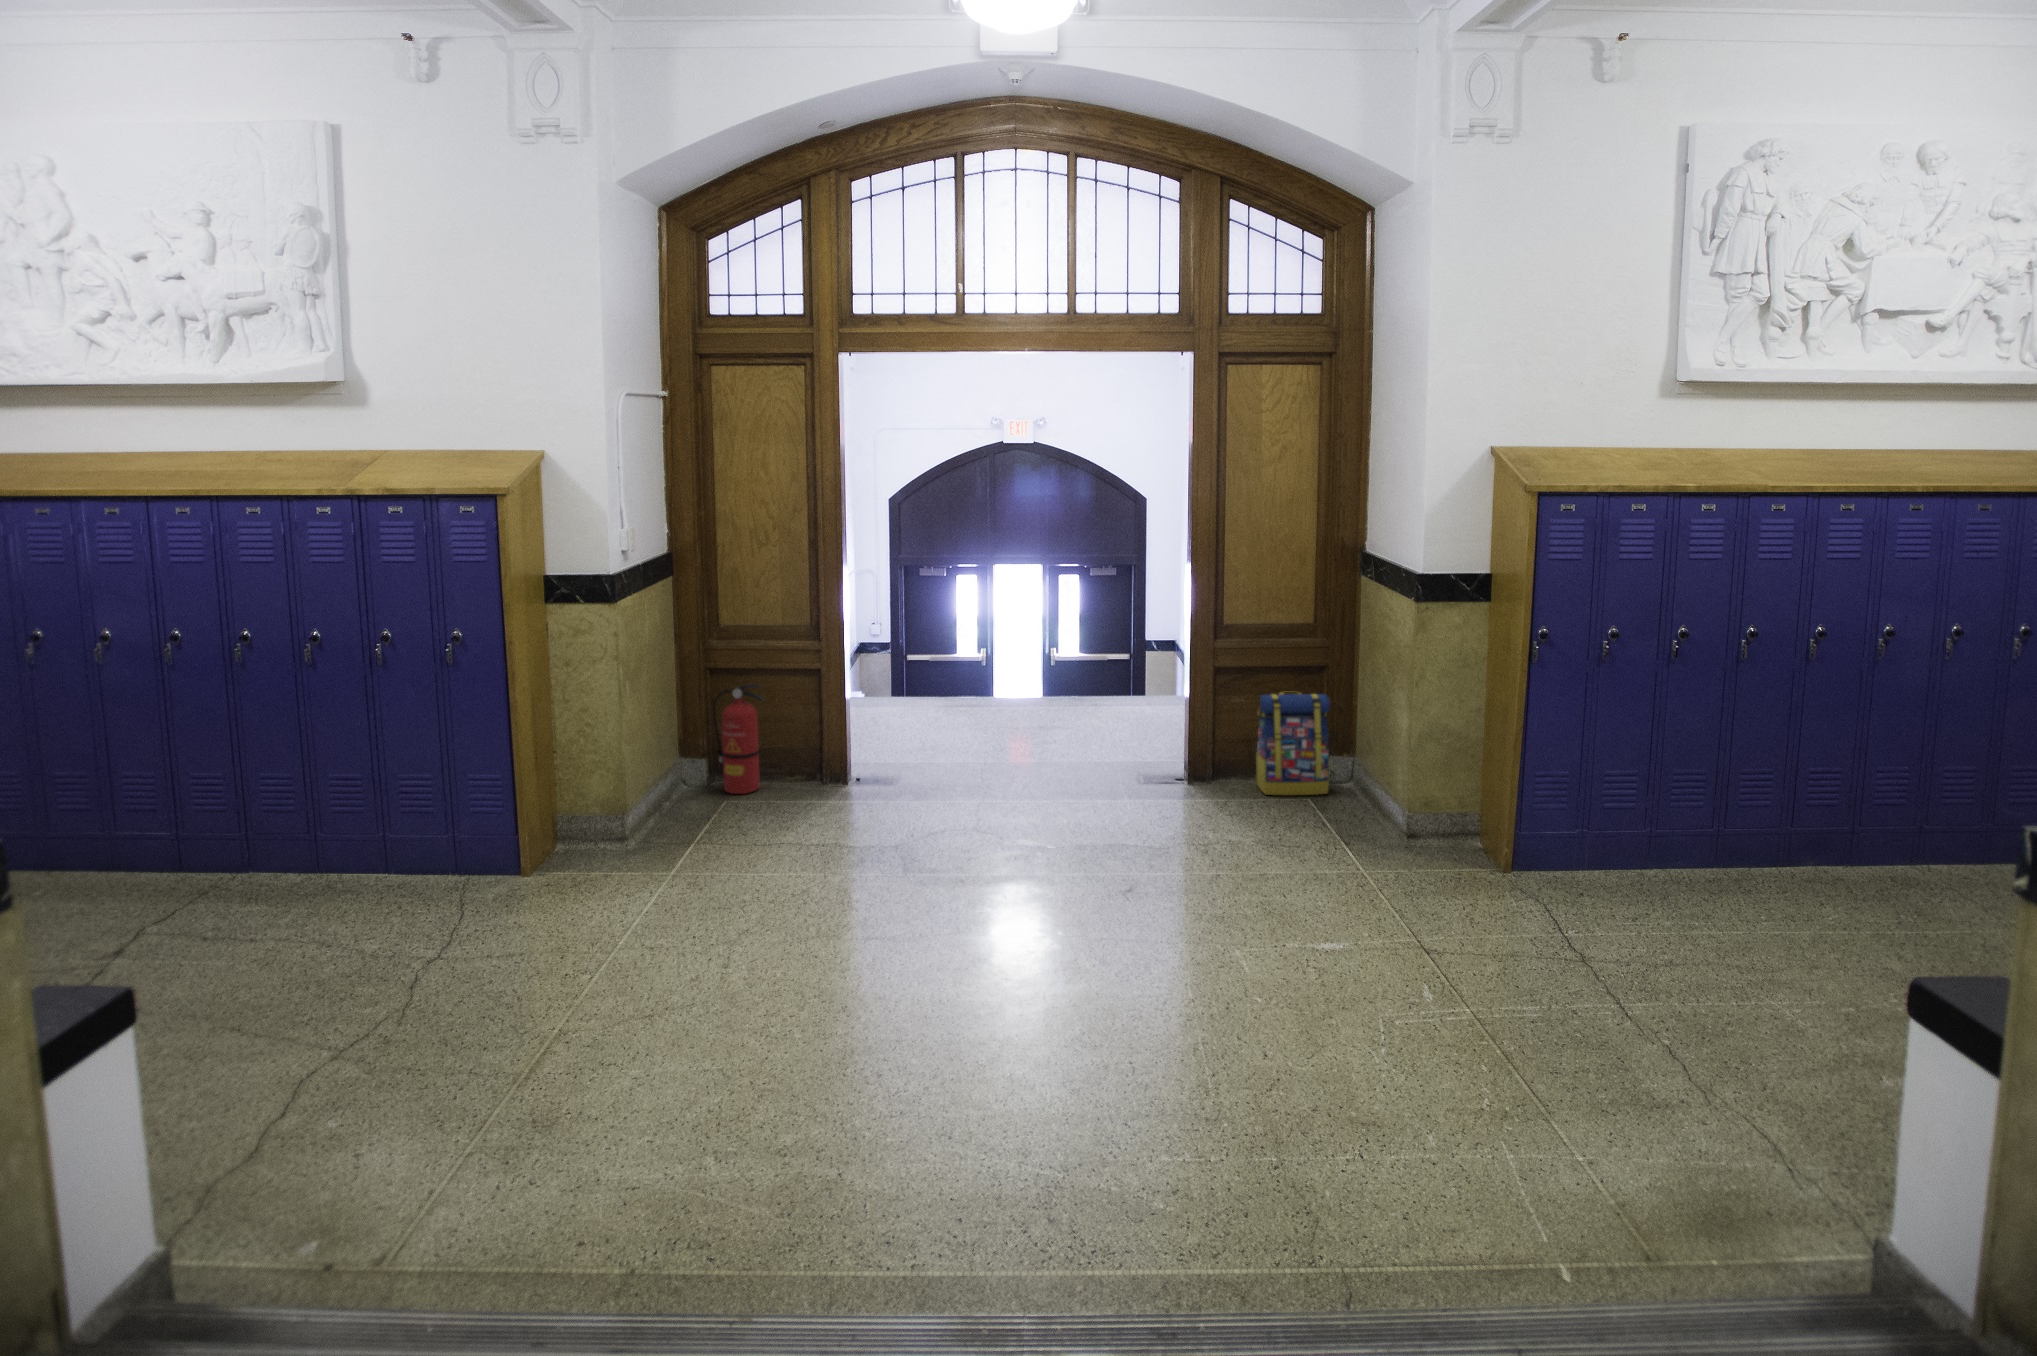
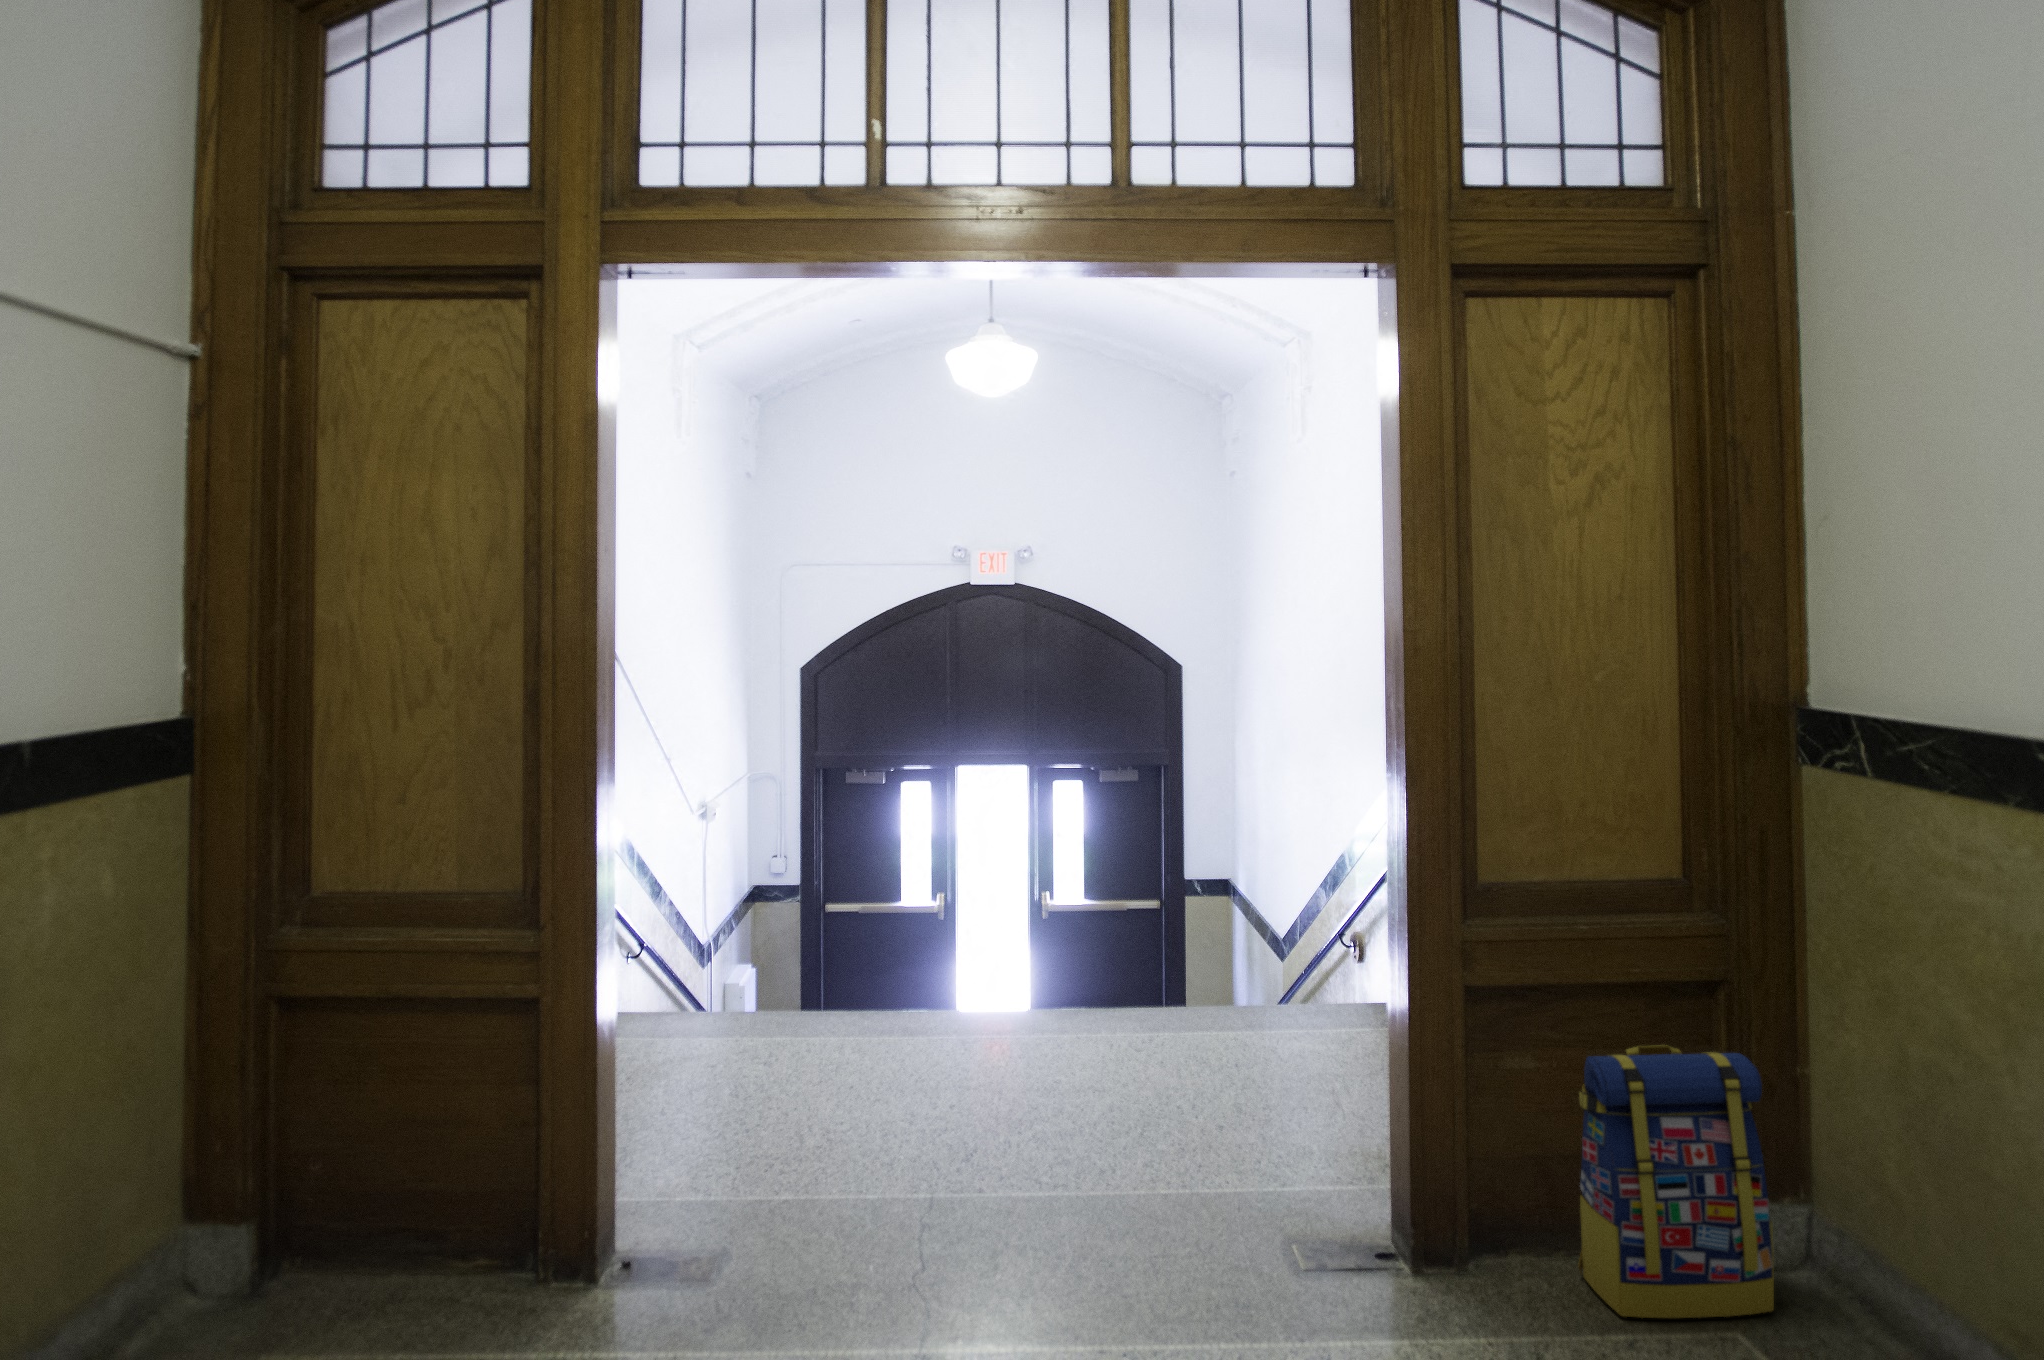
fire extinguisher: present [713,684,764,794] -> none [270,1039,395,1324]

